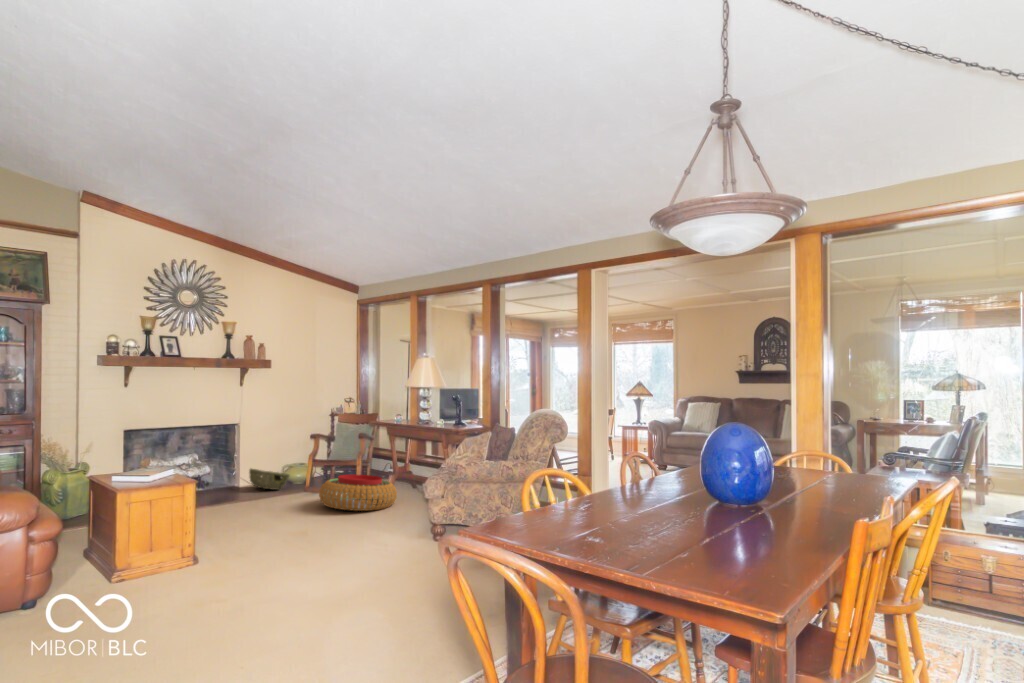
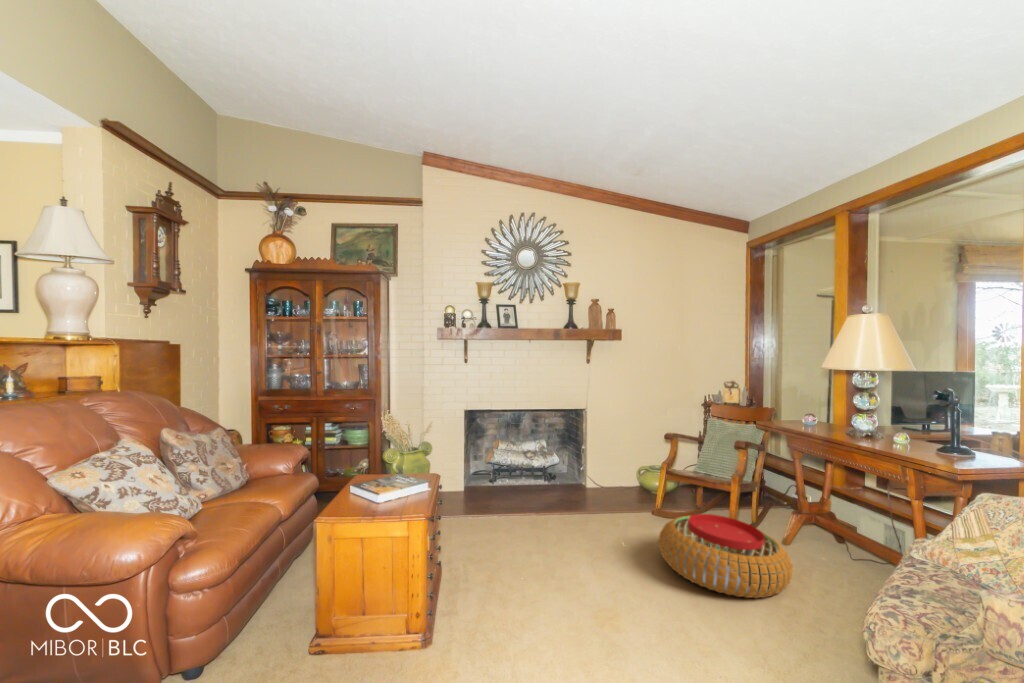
woven basket: present [249,469,289,490] -> none [598,465,642,501]

